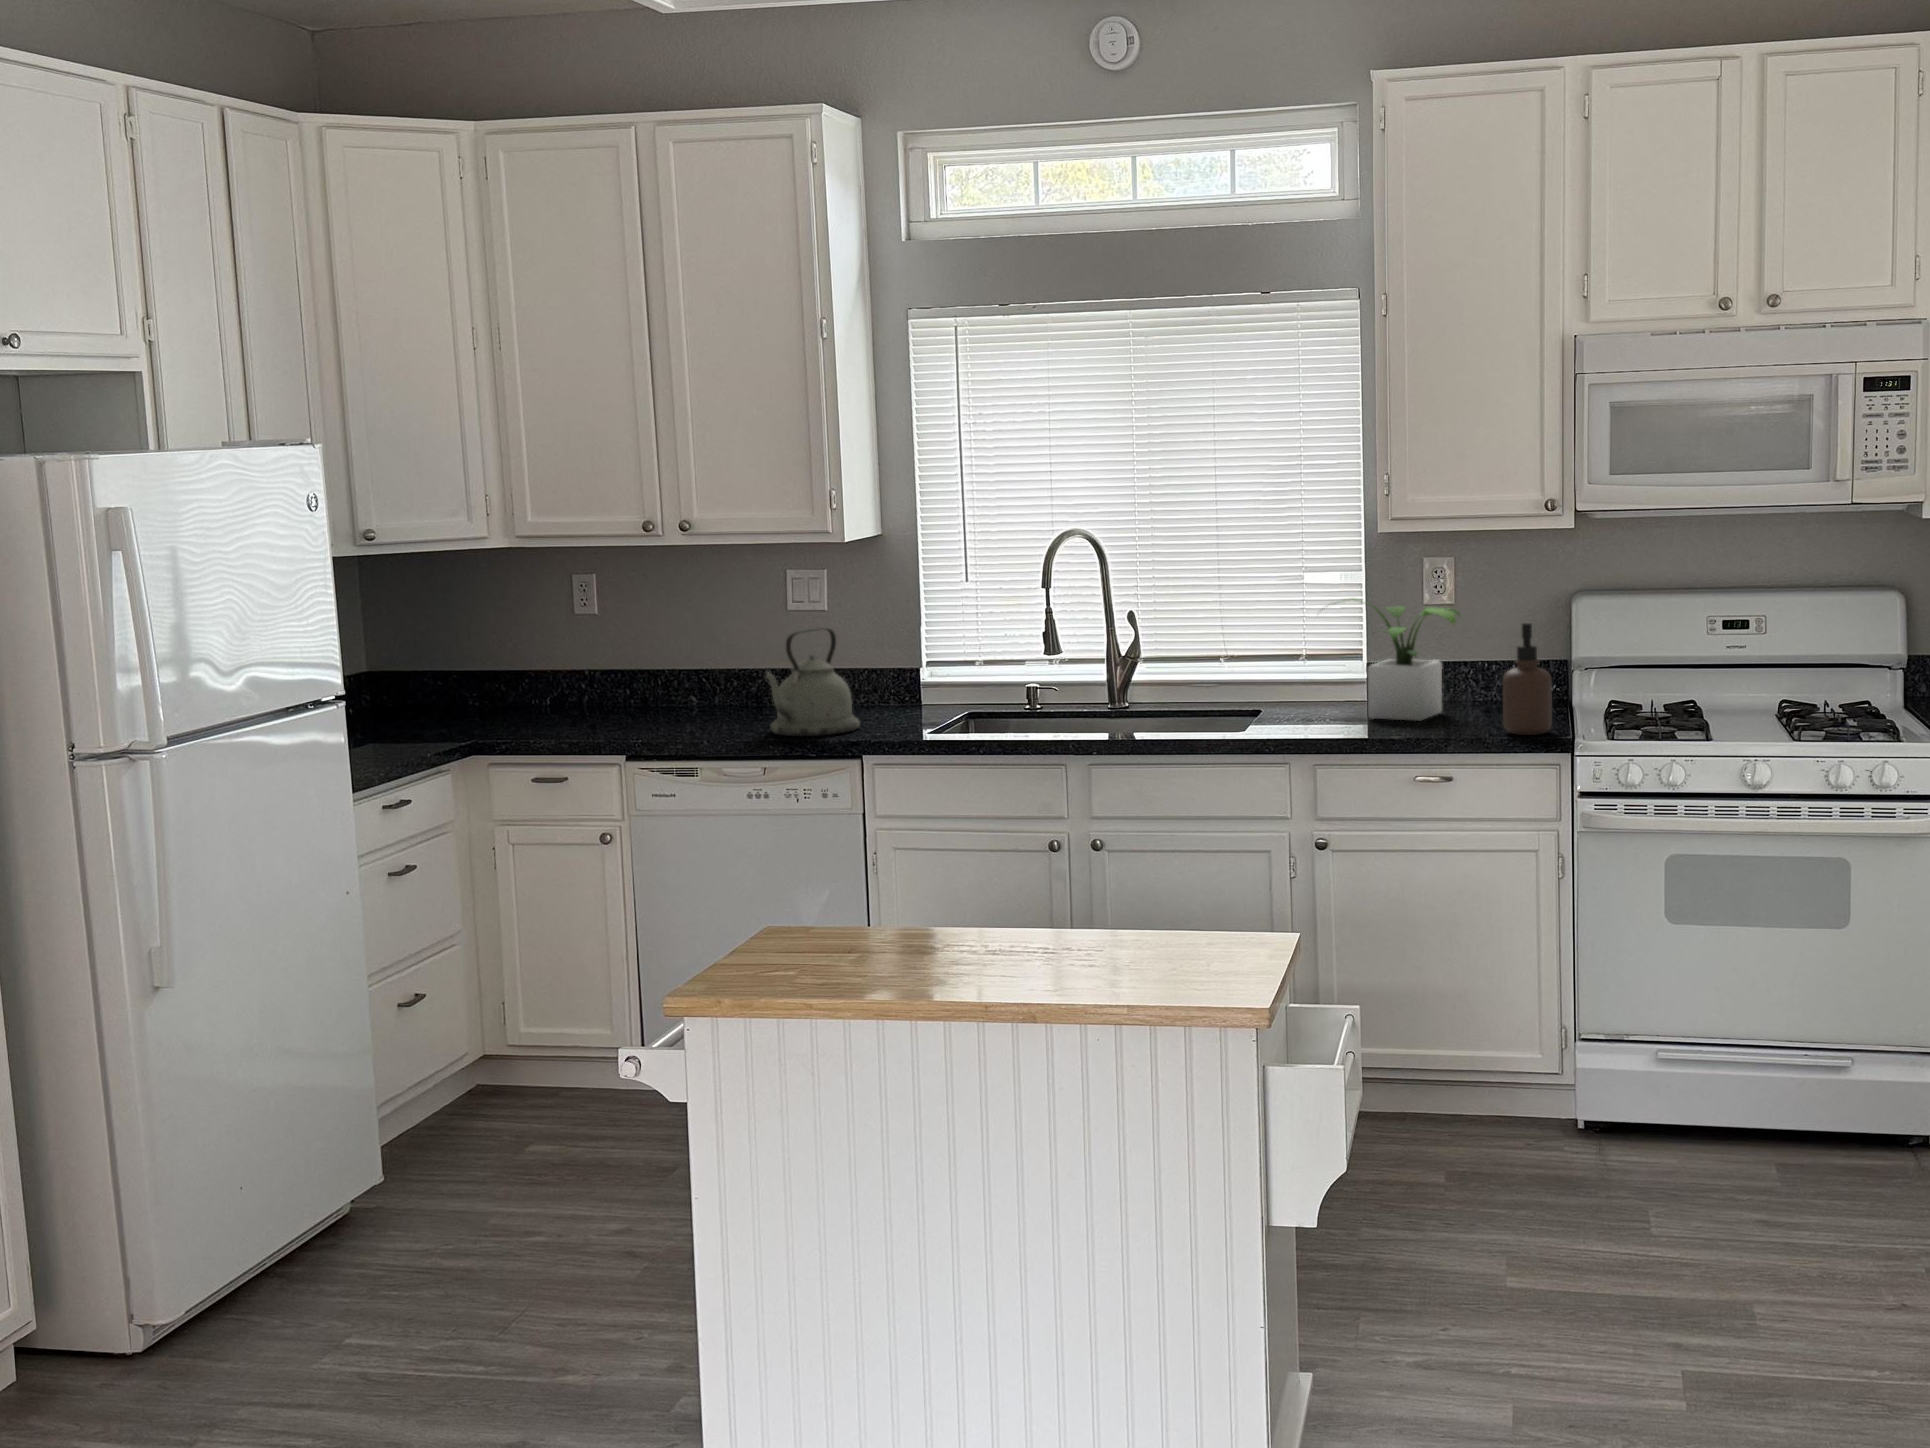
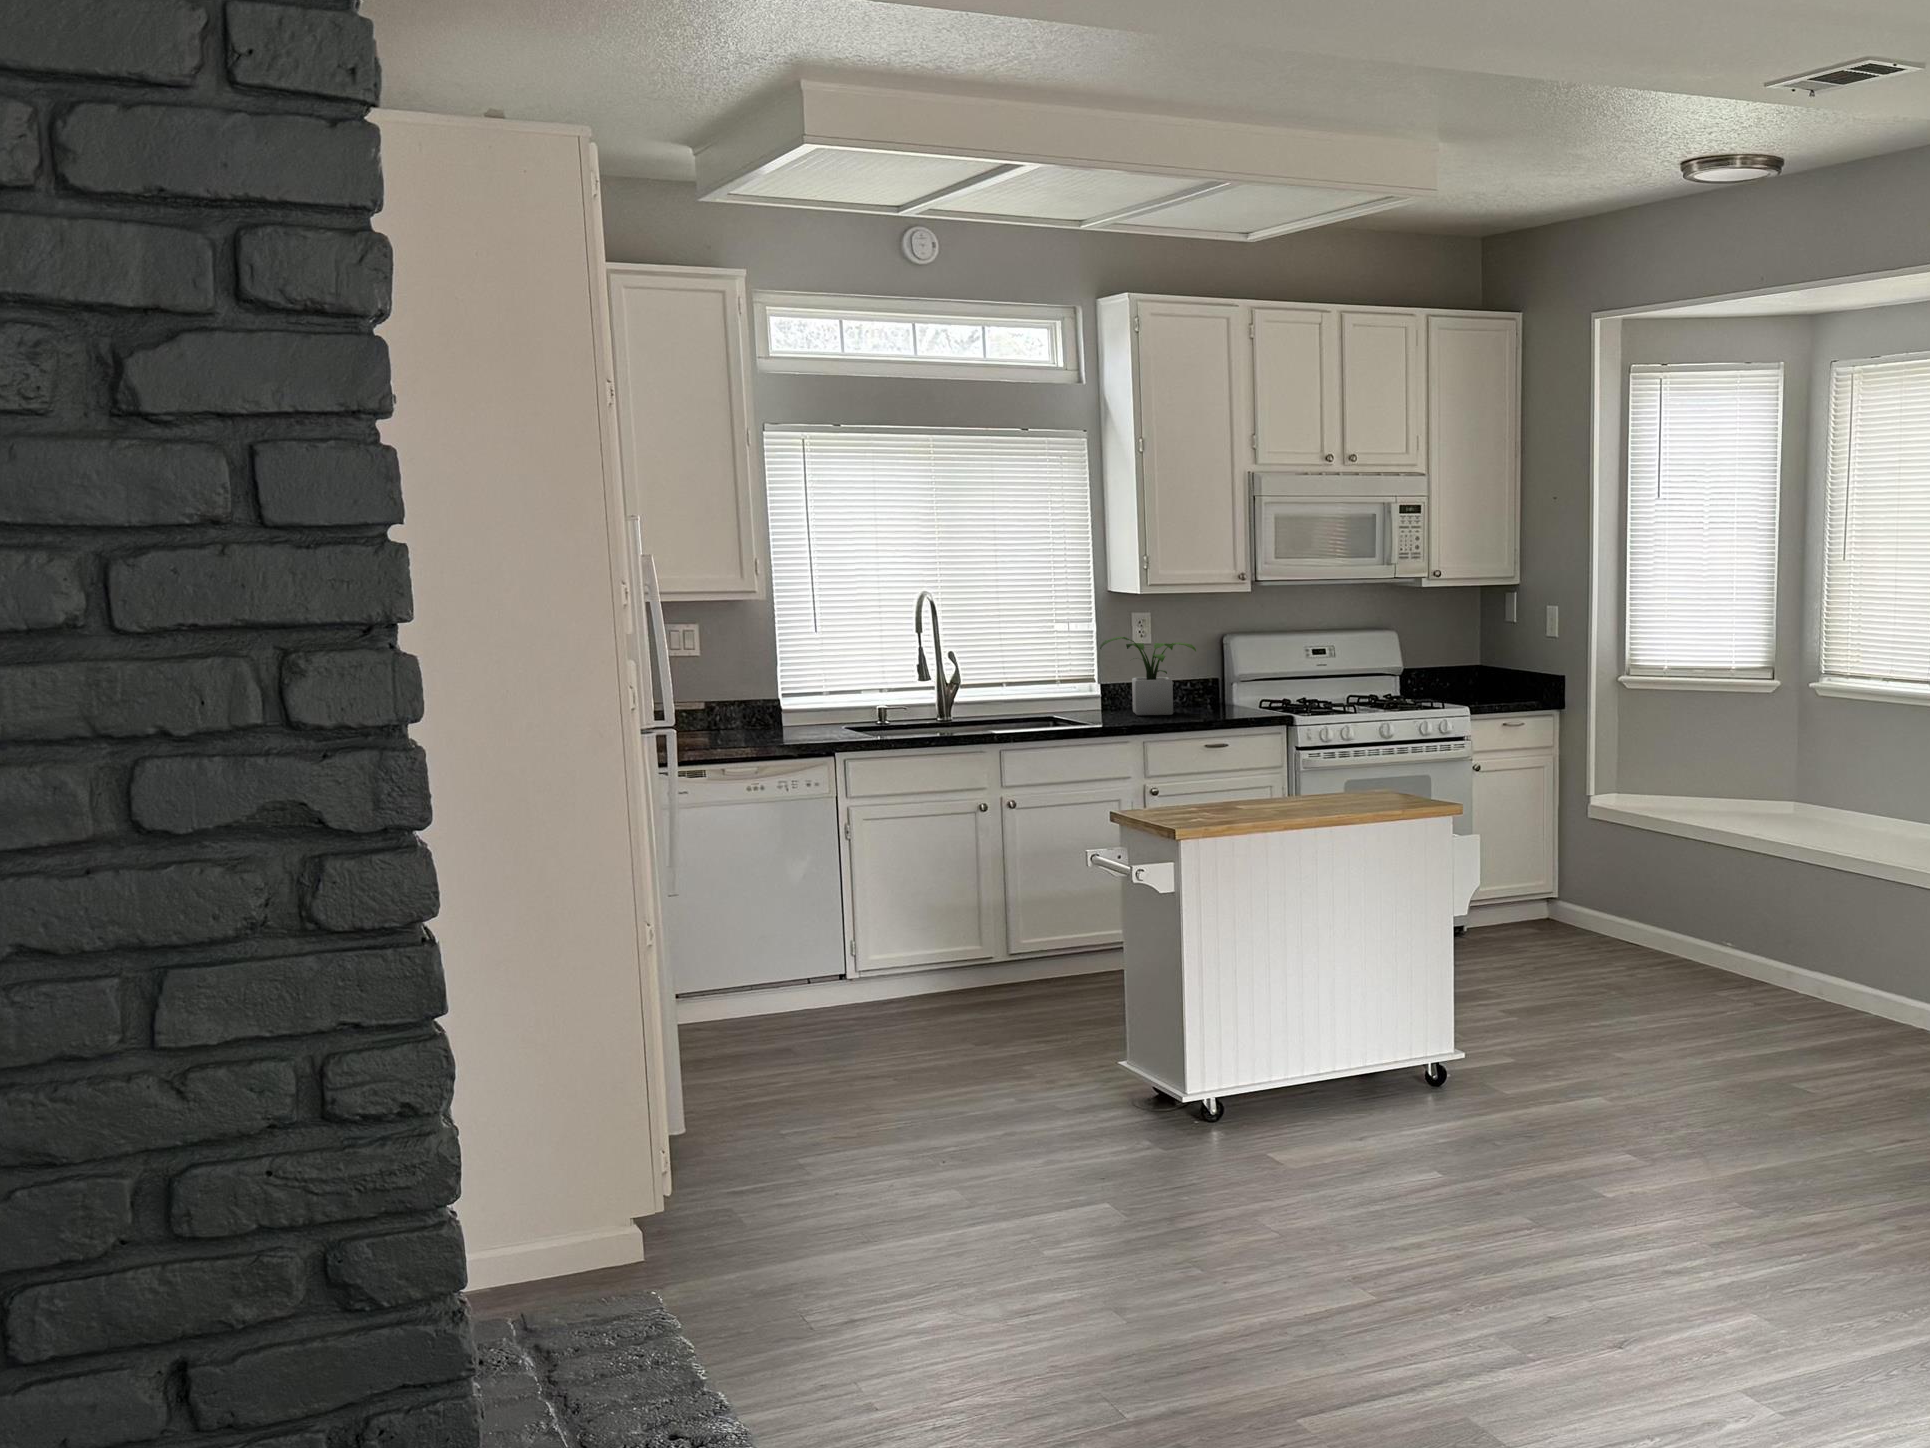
soap dispenser: present [1503,623,1552,735] -> none [1237,648,1267,716]
kettle: present [763,628,860,736] -> none [735,663,804,743]

